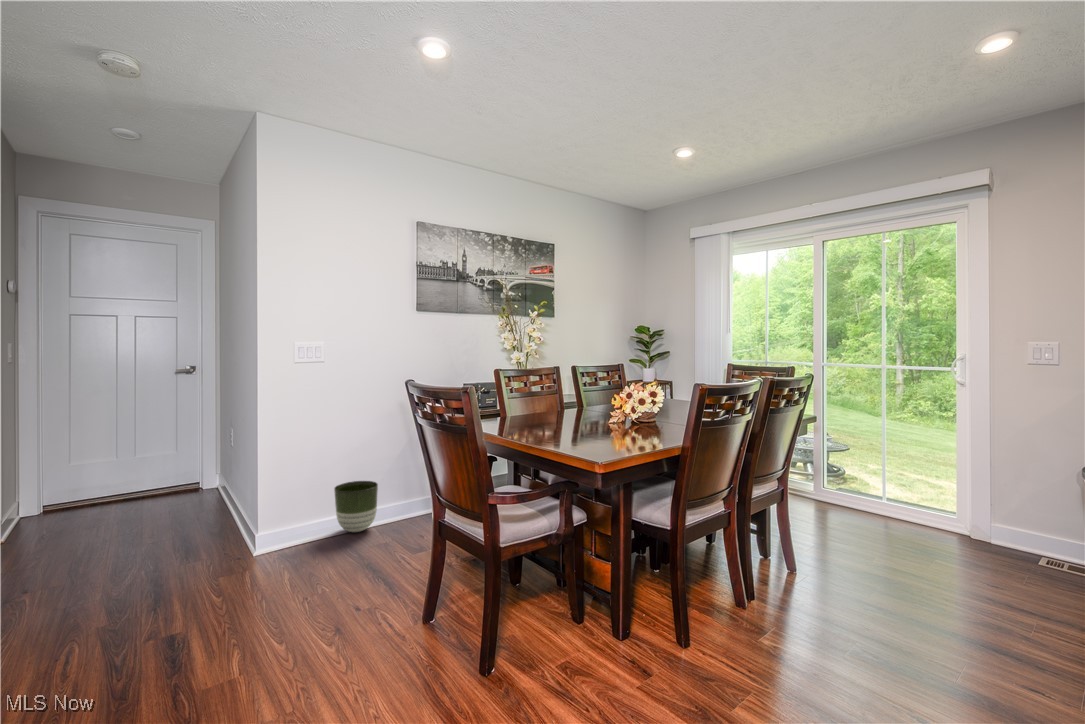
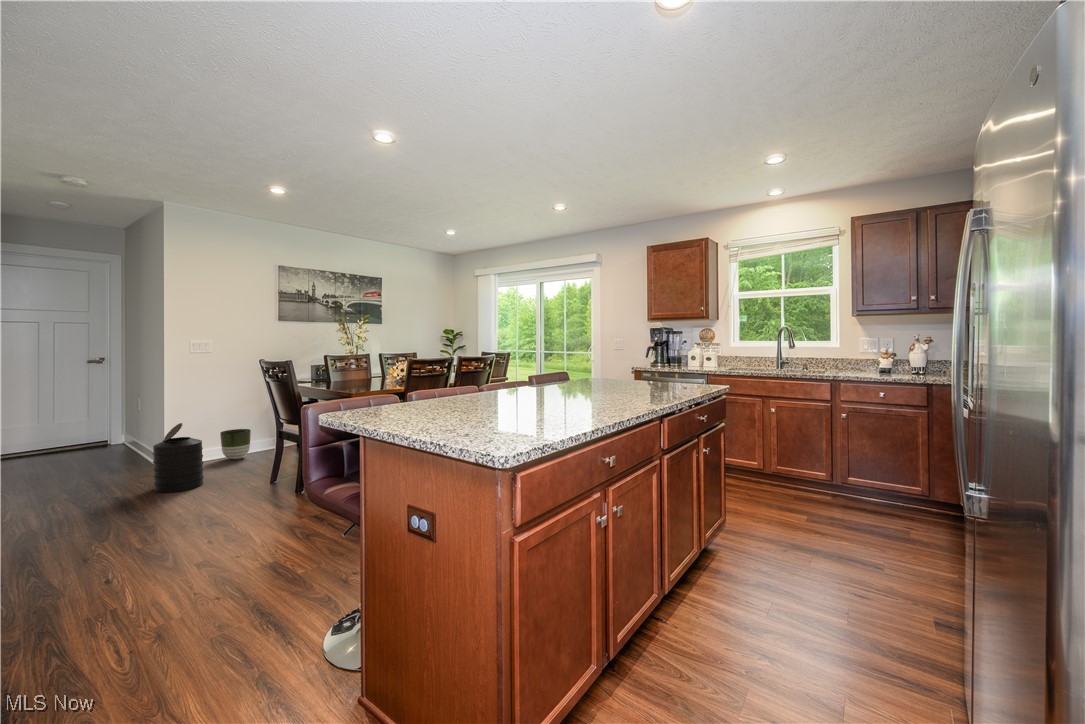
trash can: none [224,487,307,623] -> present [153,423,204,493]

